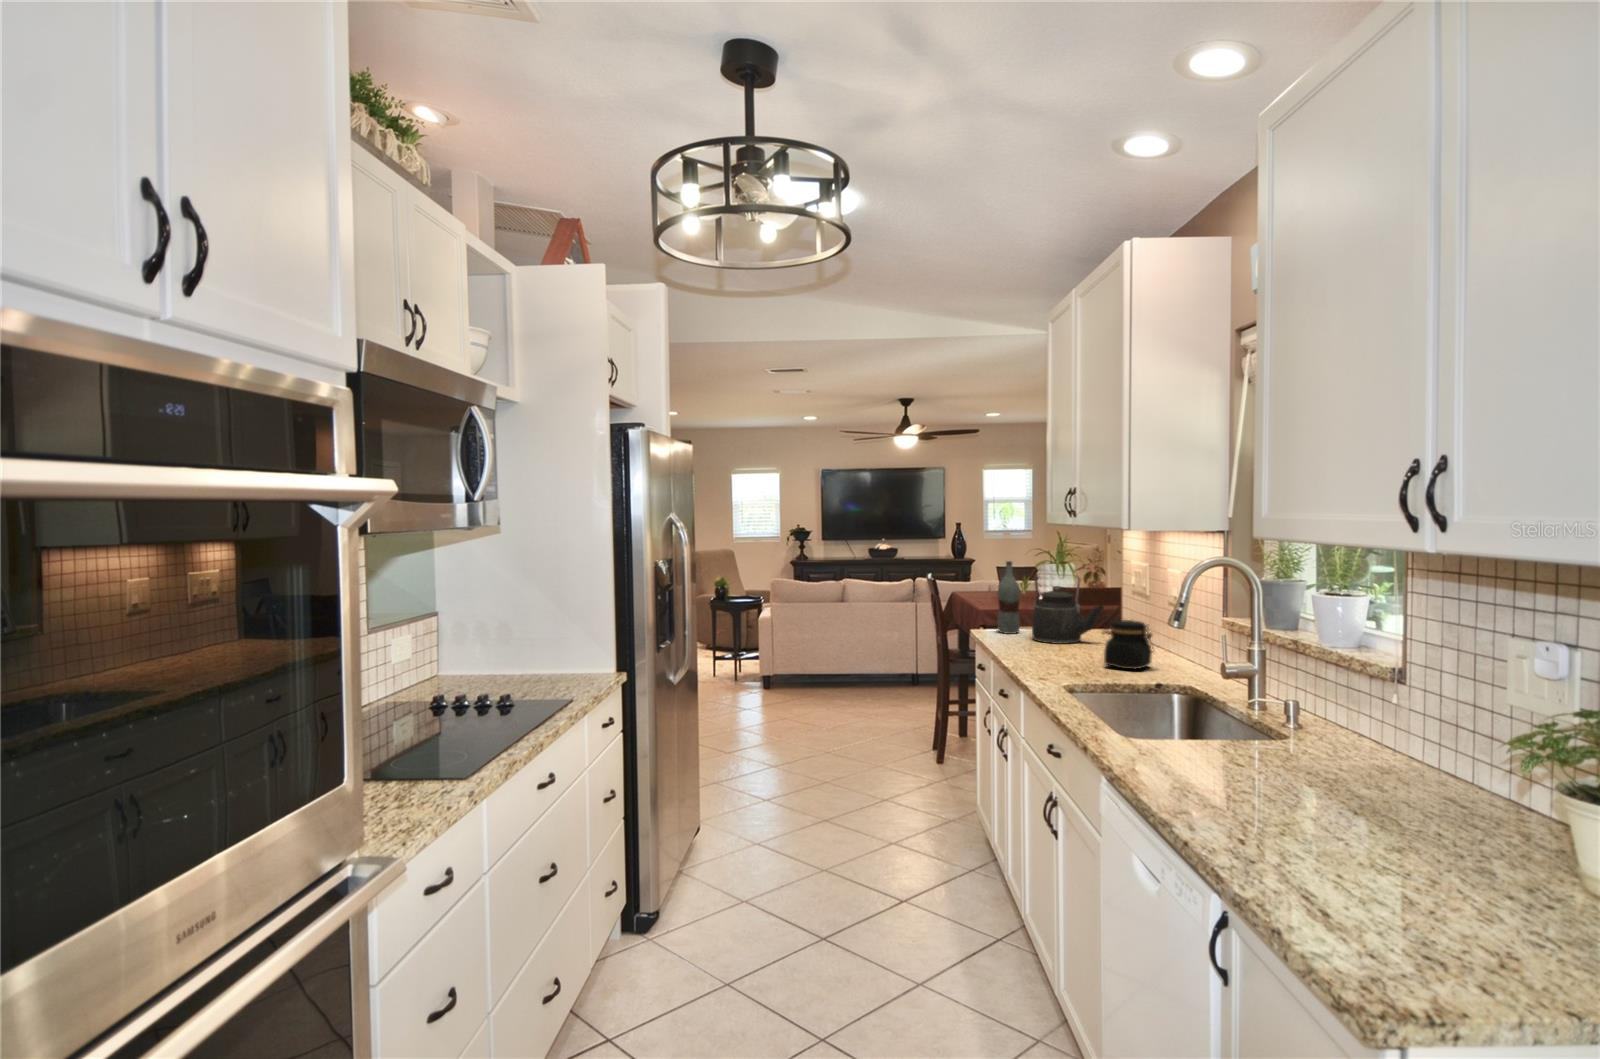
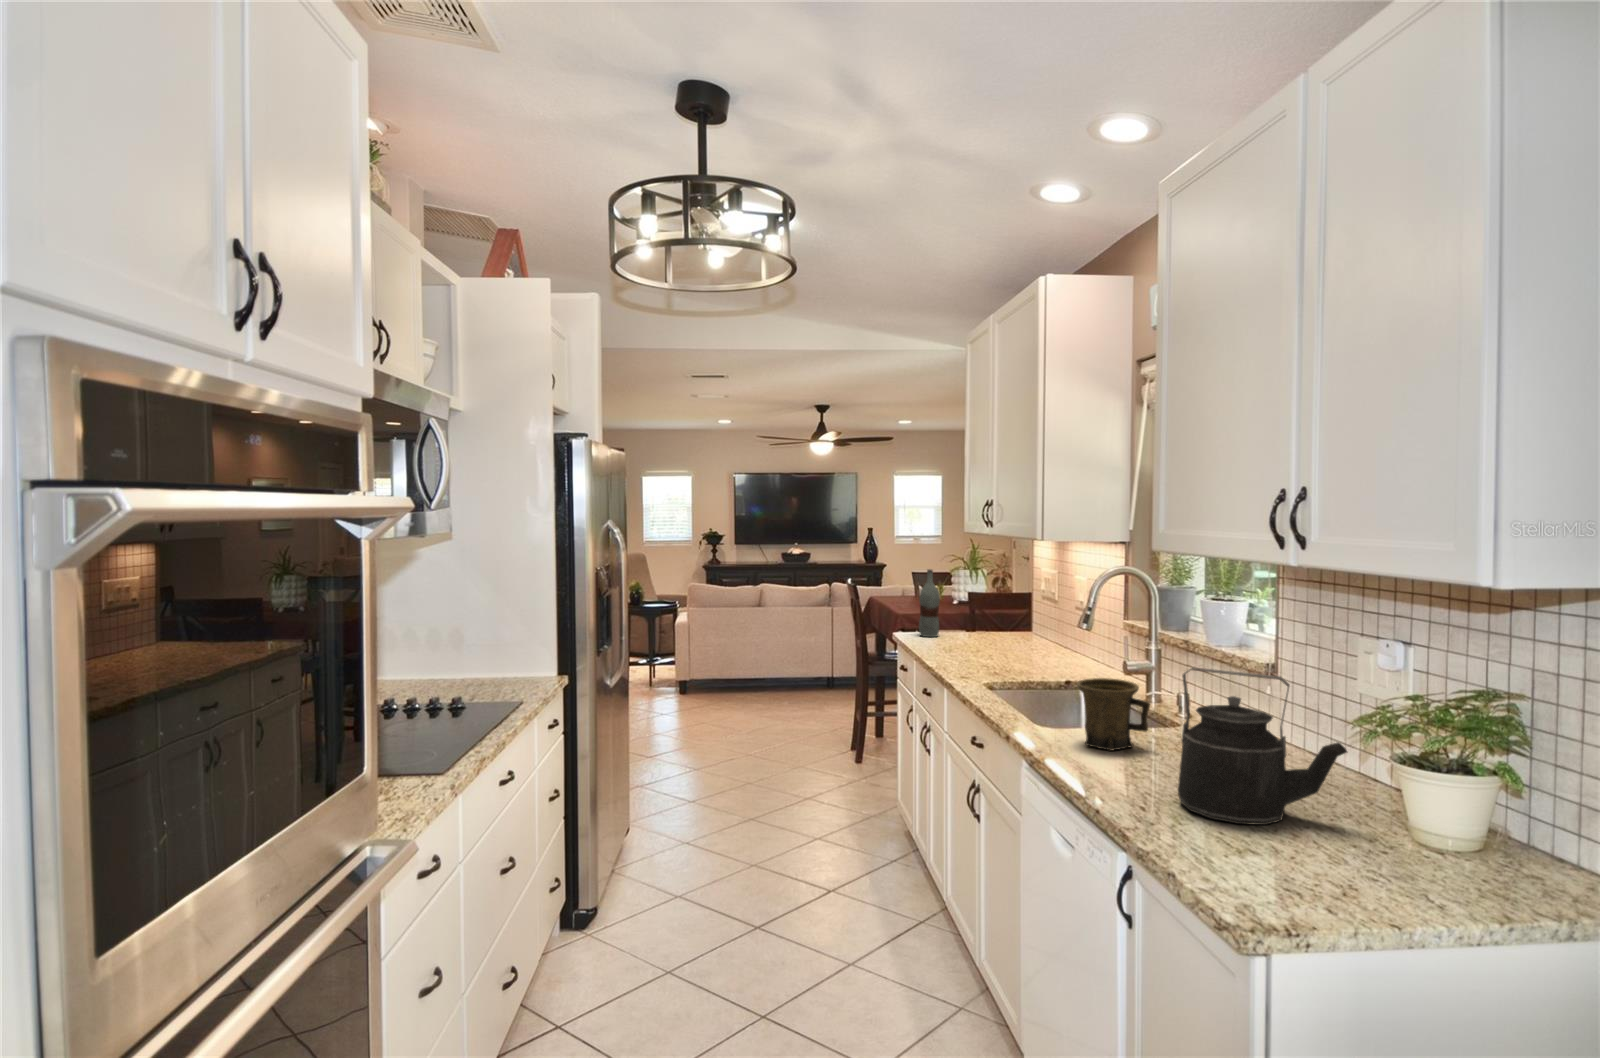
kettle: present [1032,573,1103,644] -> present [1178,667,1347,825]
jar: present [1102,620,1153,669] -> none [1016,623,1063,668]
mug: none [1166,685,1253,768] -> present [1077,678,1150,751]

